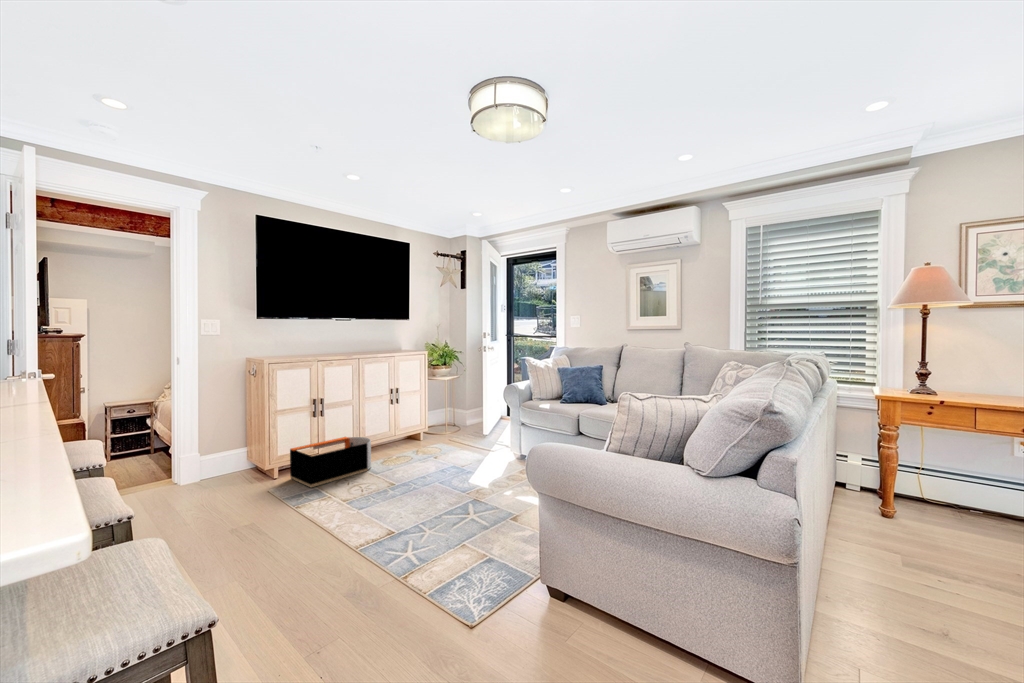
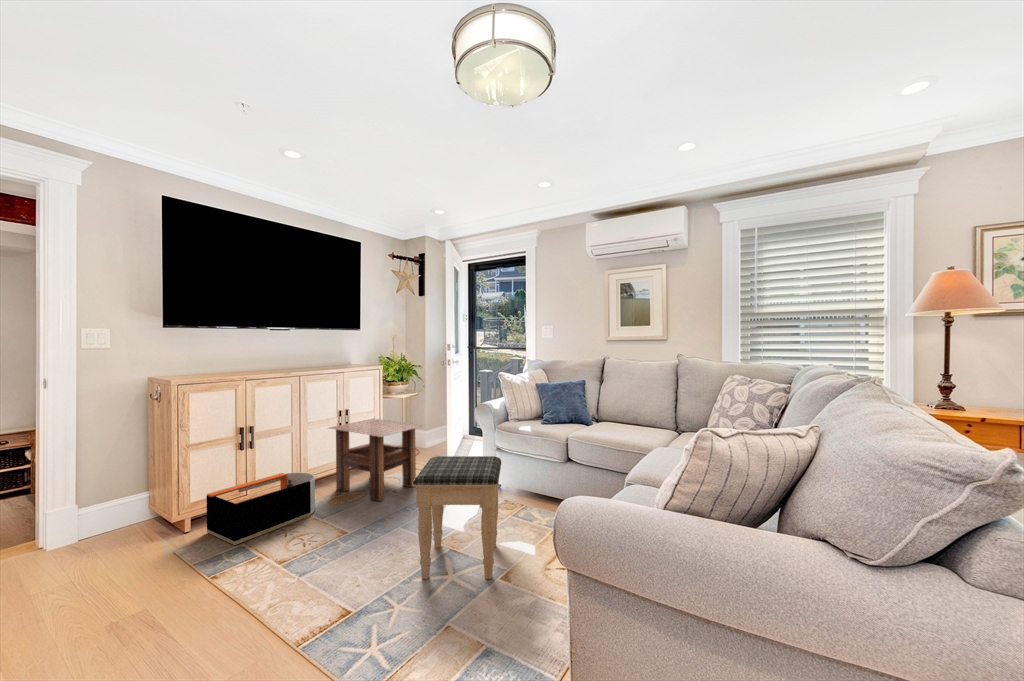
side table: none [381,396,462,463] -> present [329,419,424,501]
footstool: none [442,423,517,519] -> present [413,456,501,579]

